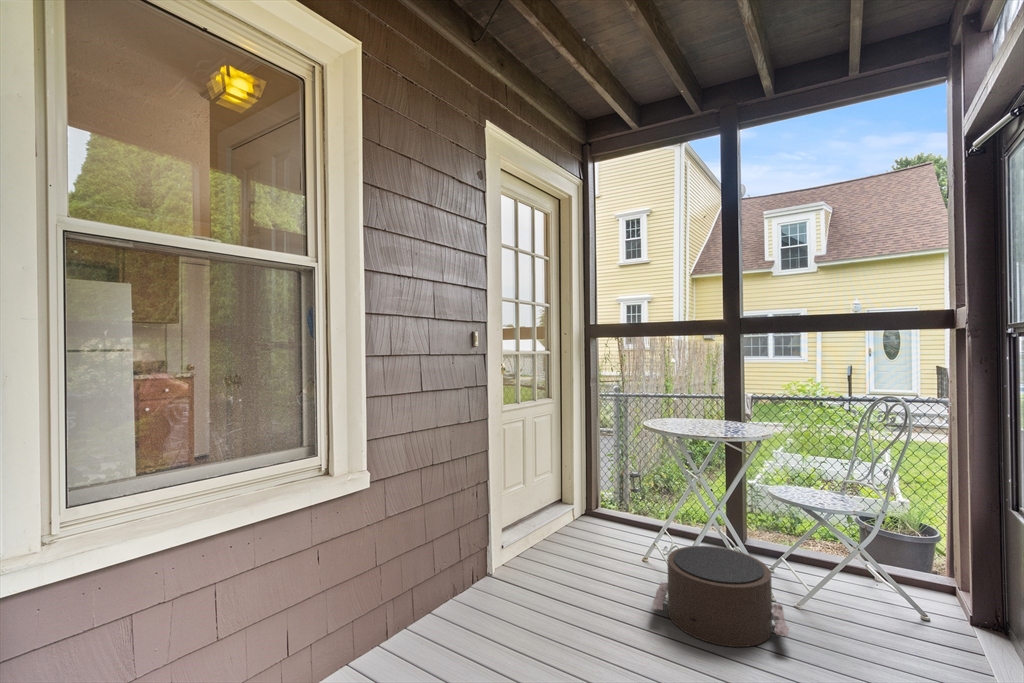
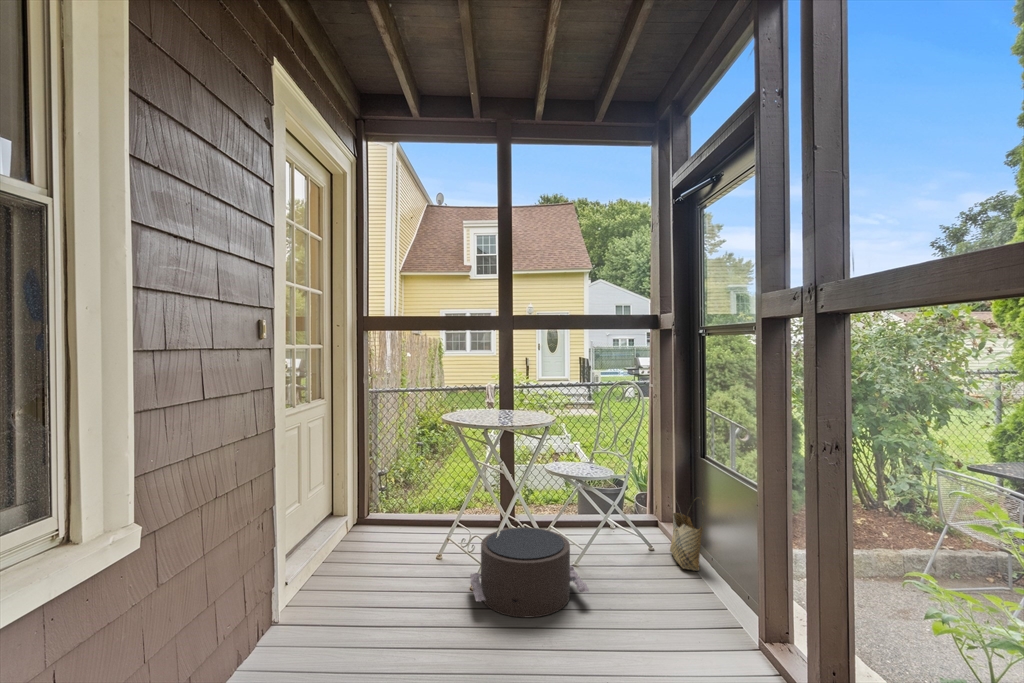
woven basket: none [948,552,1004,665] -> present [670,496,703,571]

